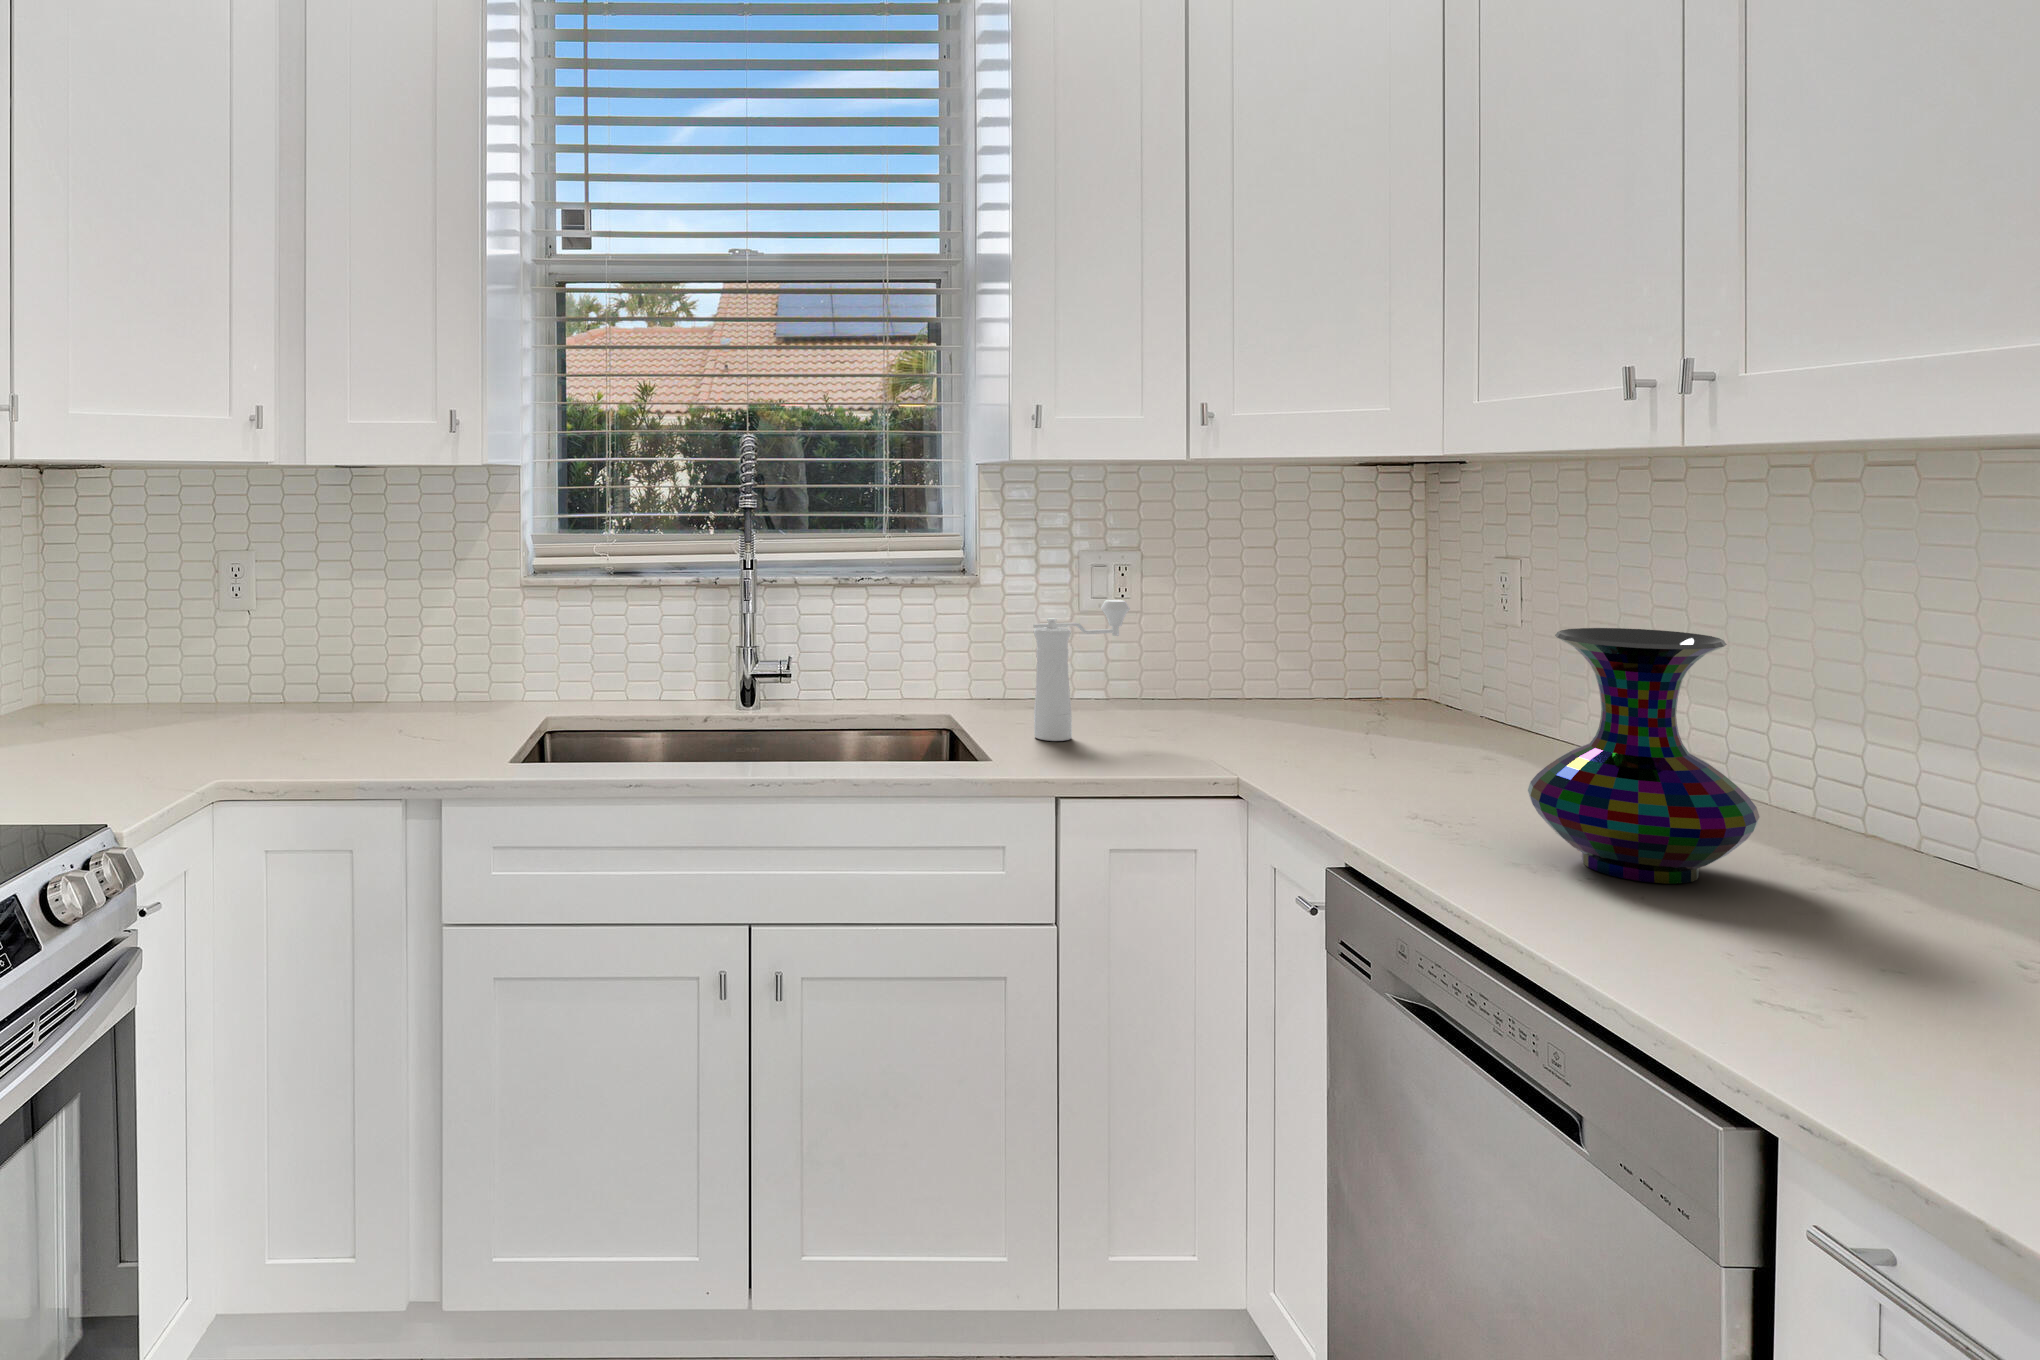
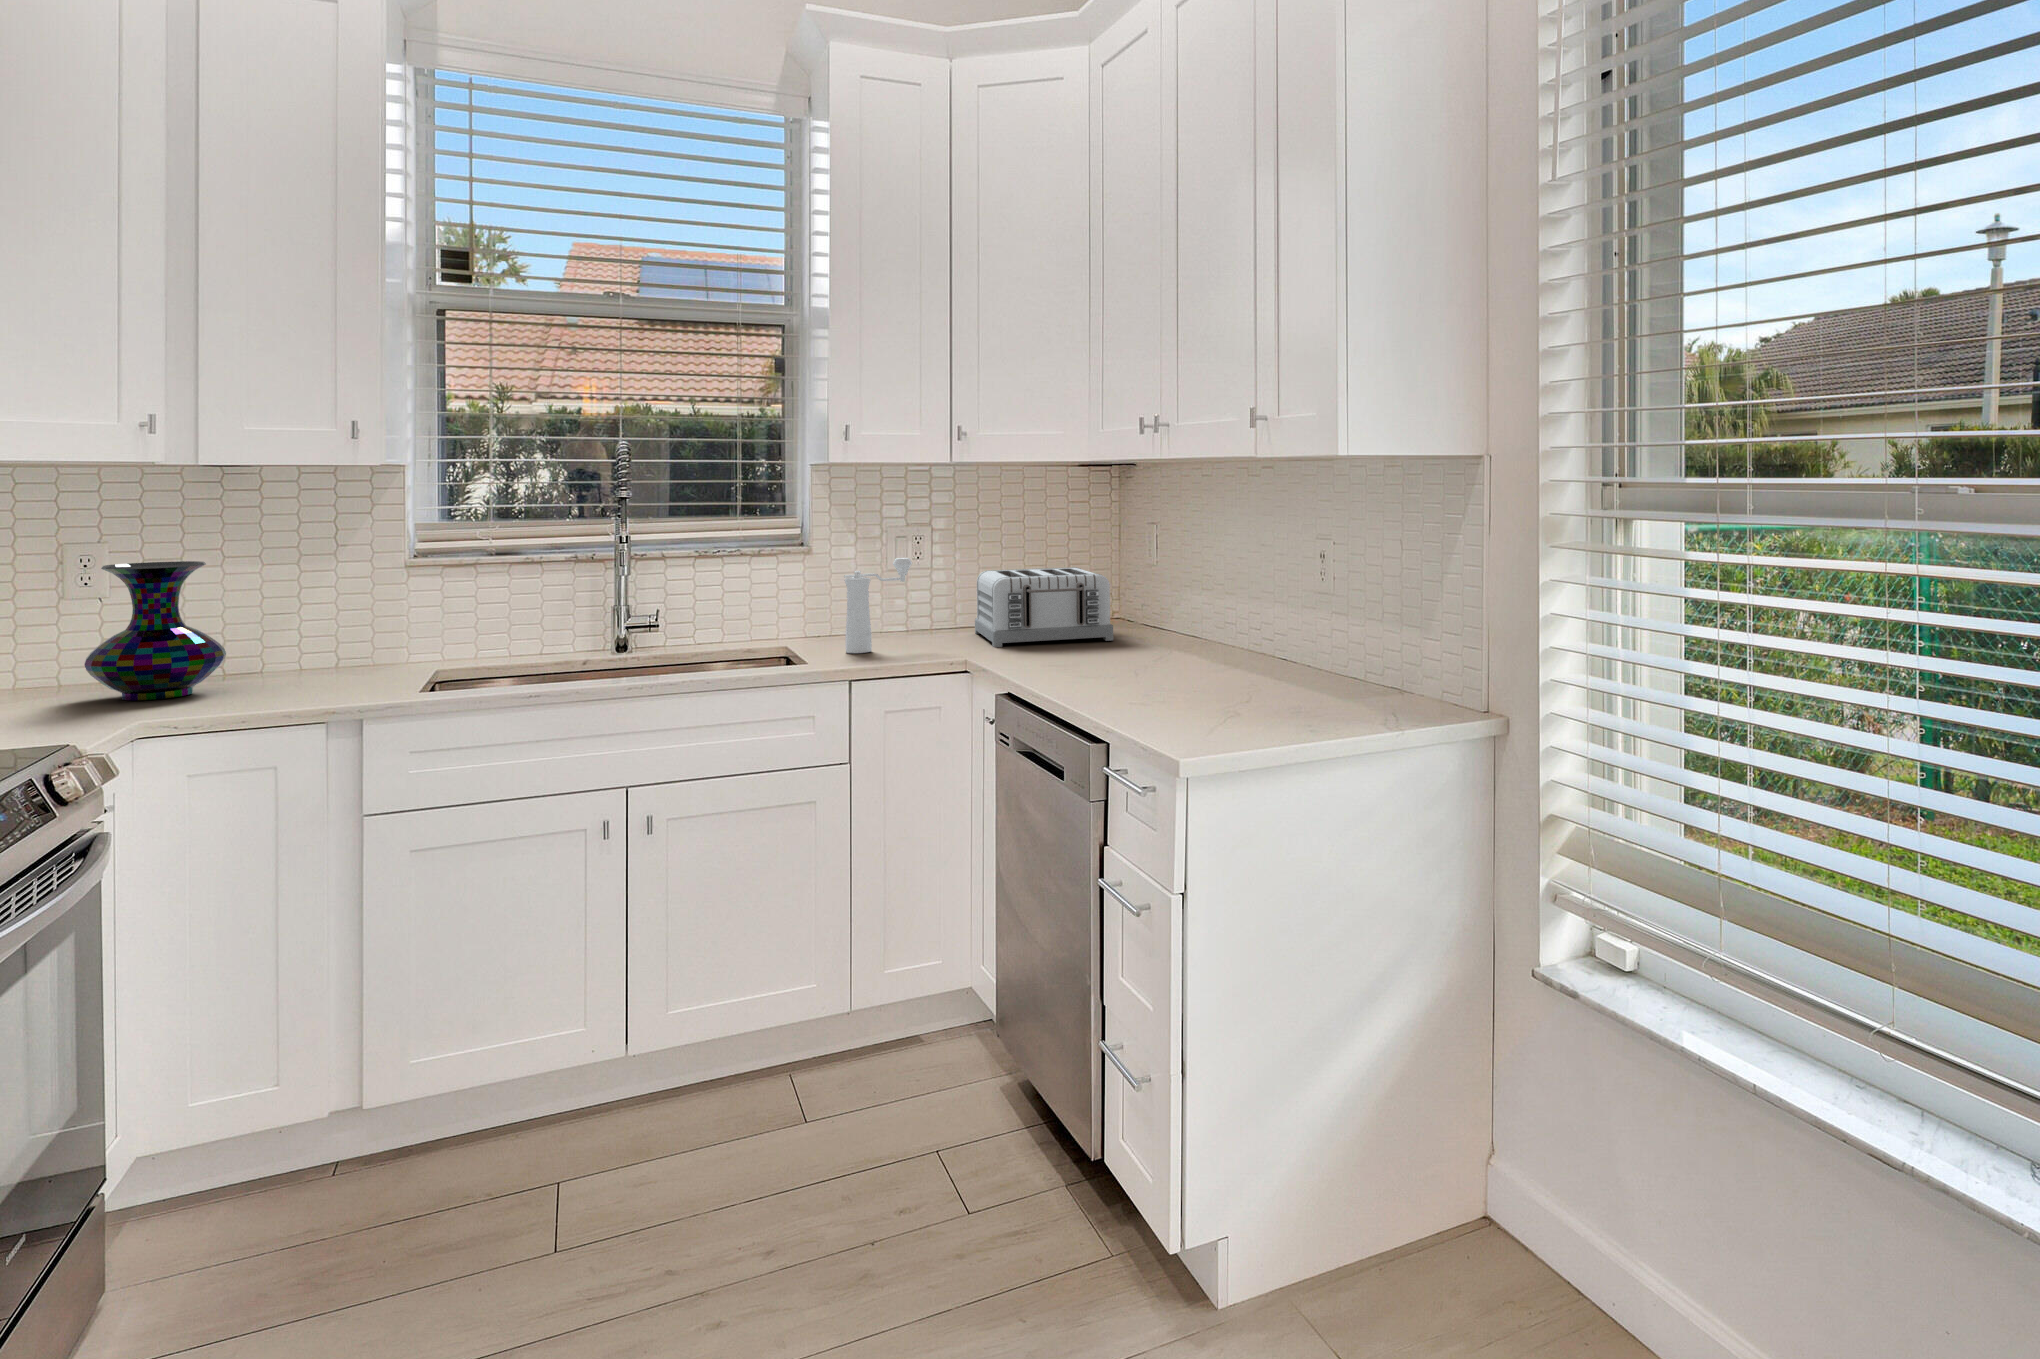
toaster: none [1209,618,1462,749] -> present [975,567,1113,647]
vase: present [1528,628,1760,884] -> present [84,561,226,700]

